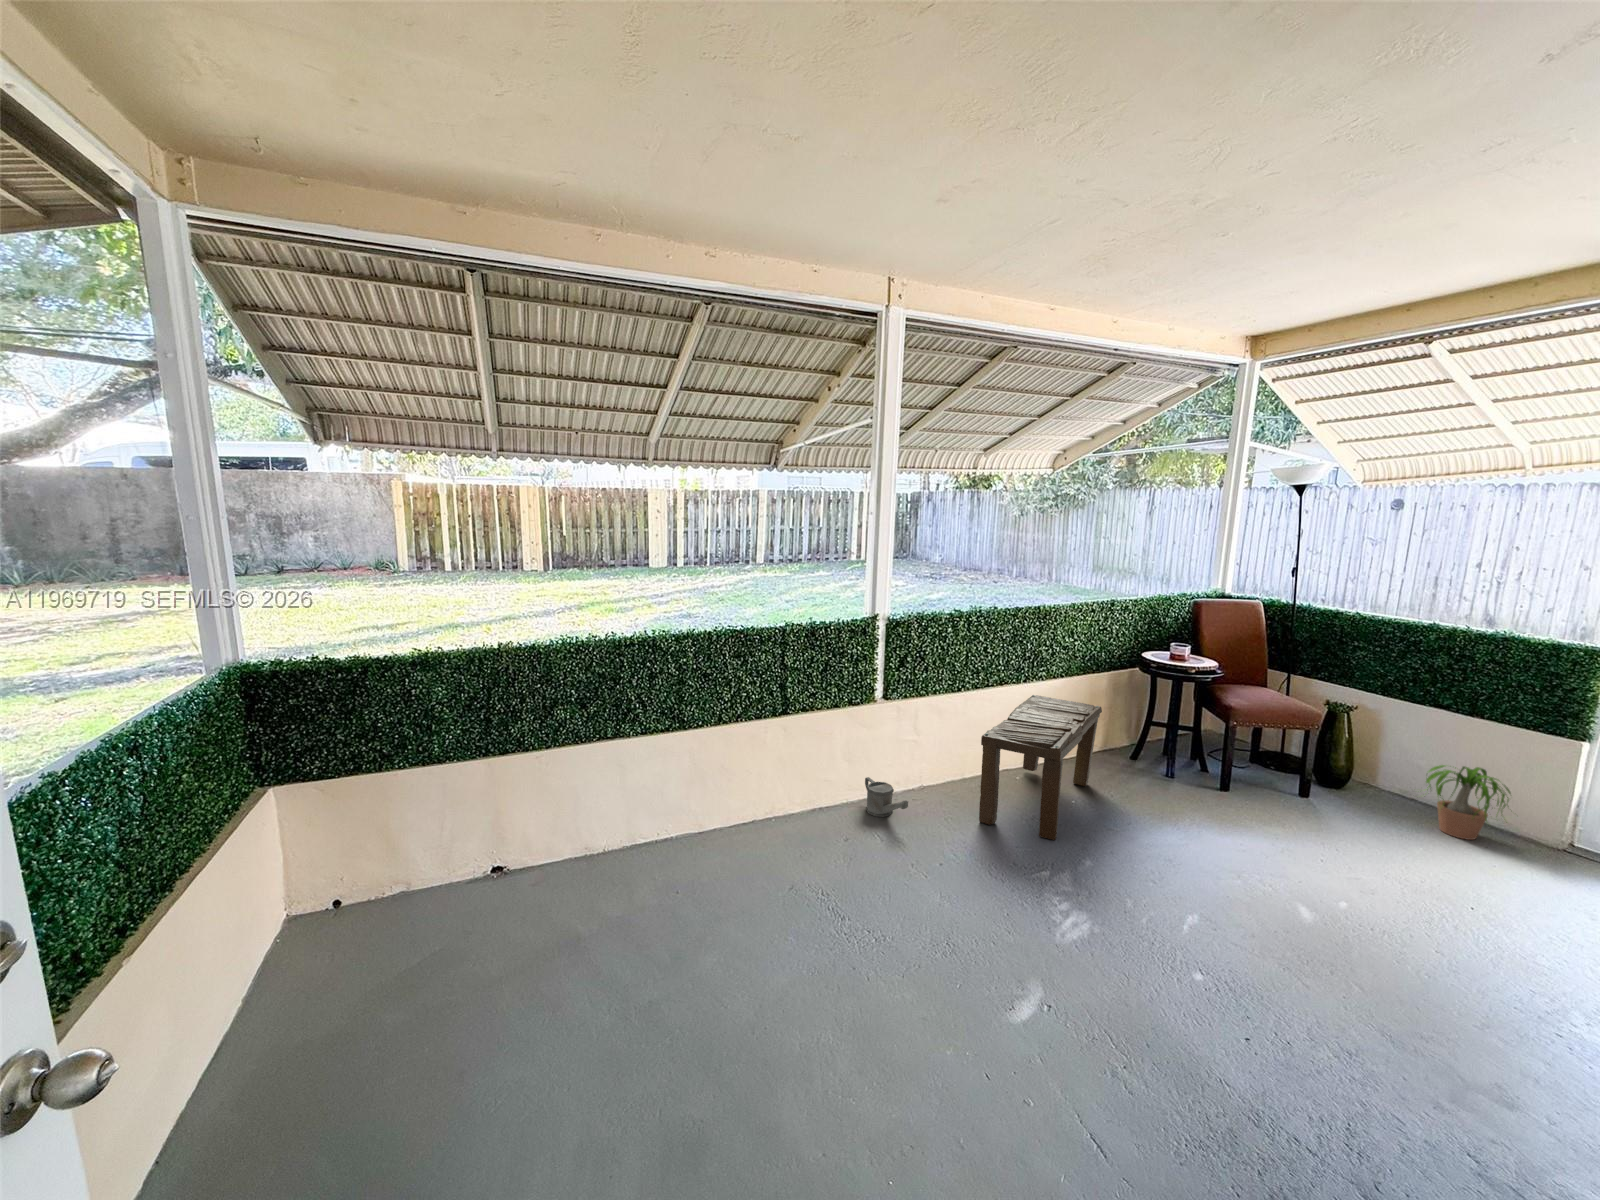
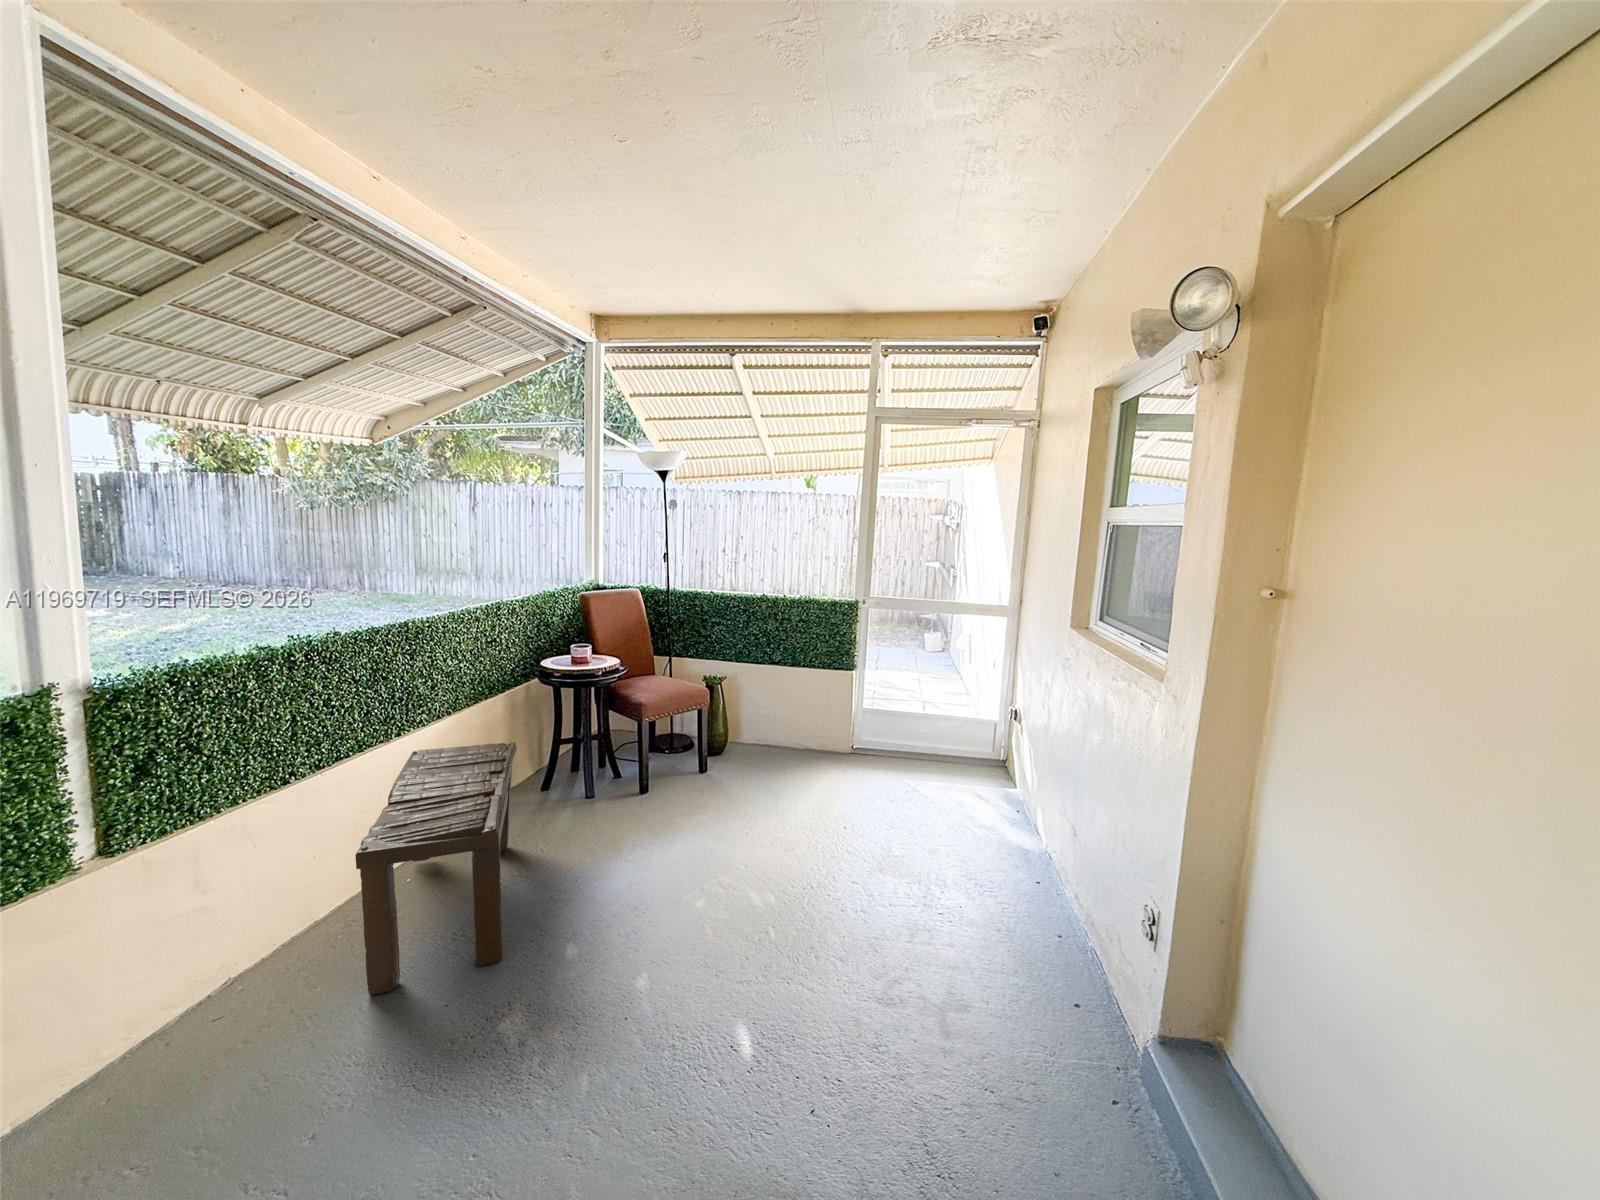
potted plant: present [1426,765,1511,840] -> none [777,707,845,768]
watering can: present [865,777,908,817] -> none [69,1028,210,1123]

